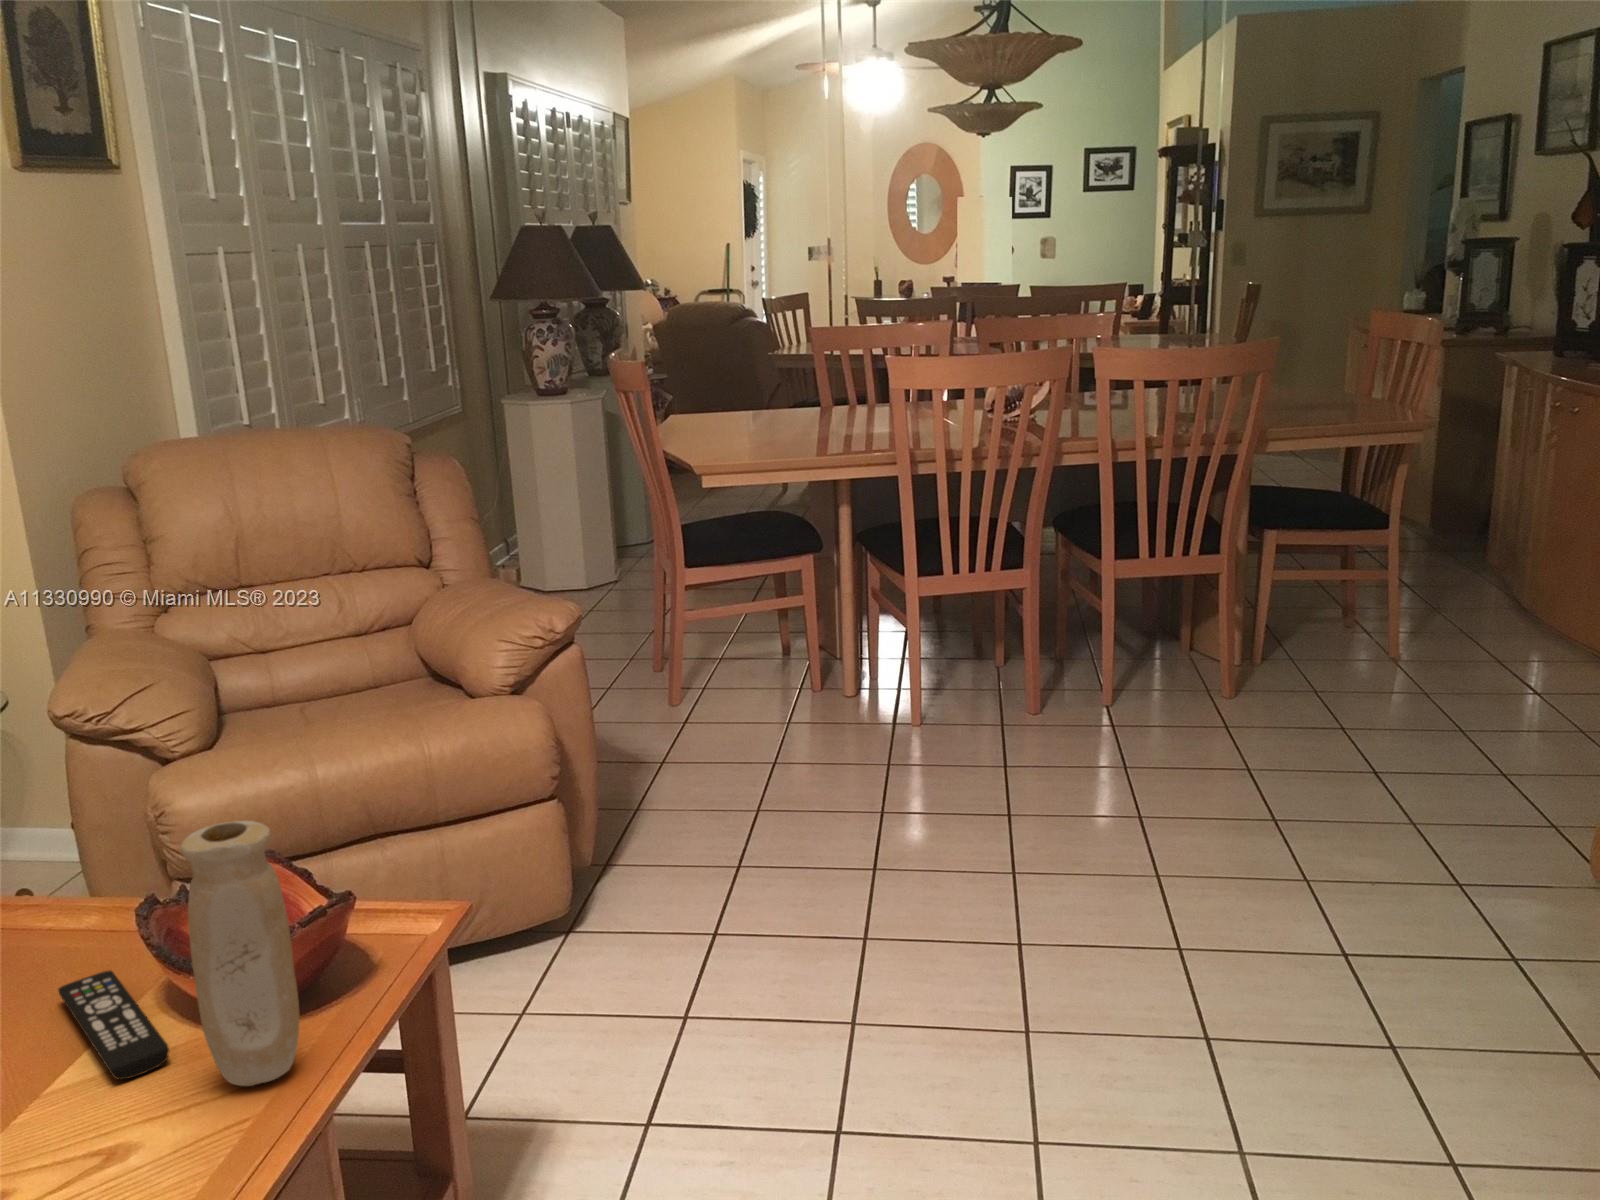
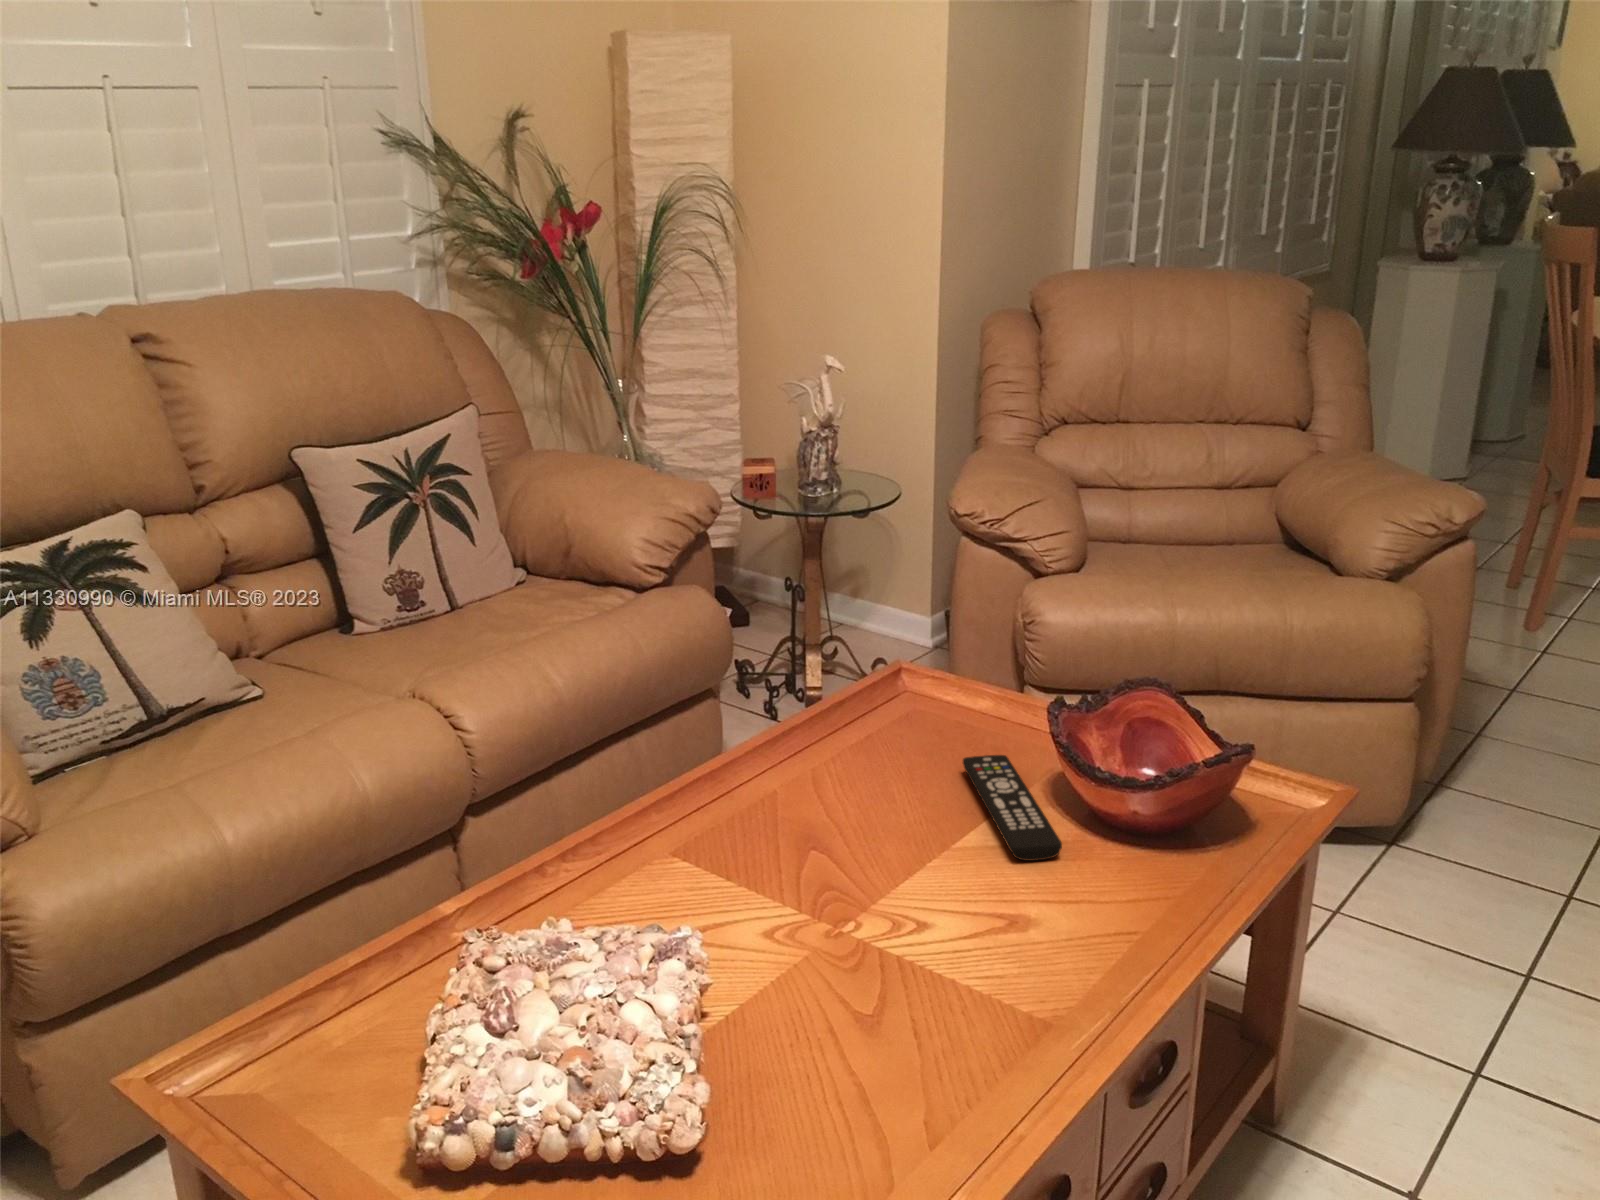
vase: present [181,821,299,1086] -> none [1106,652,1215,908]

